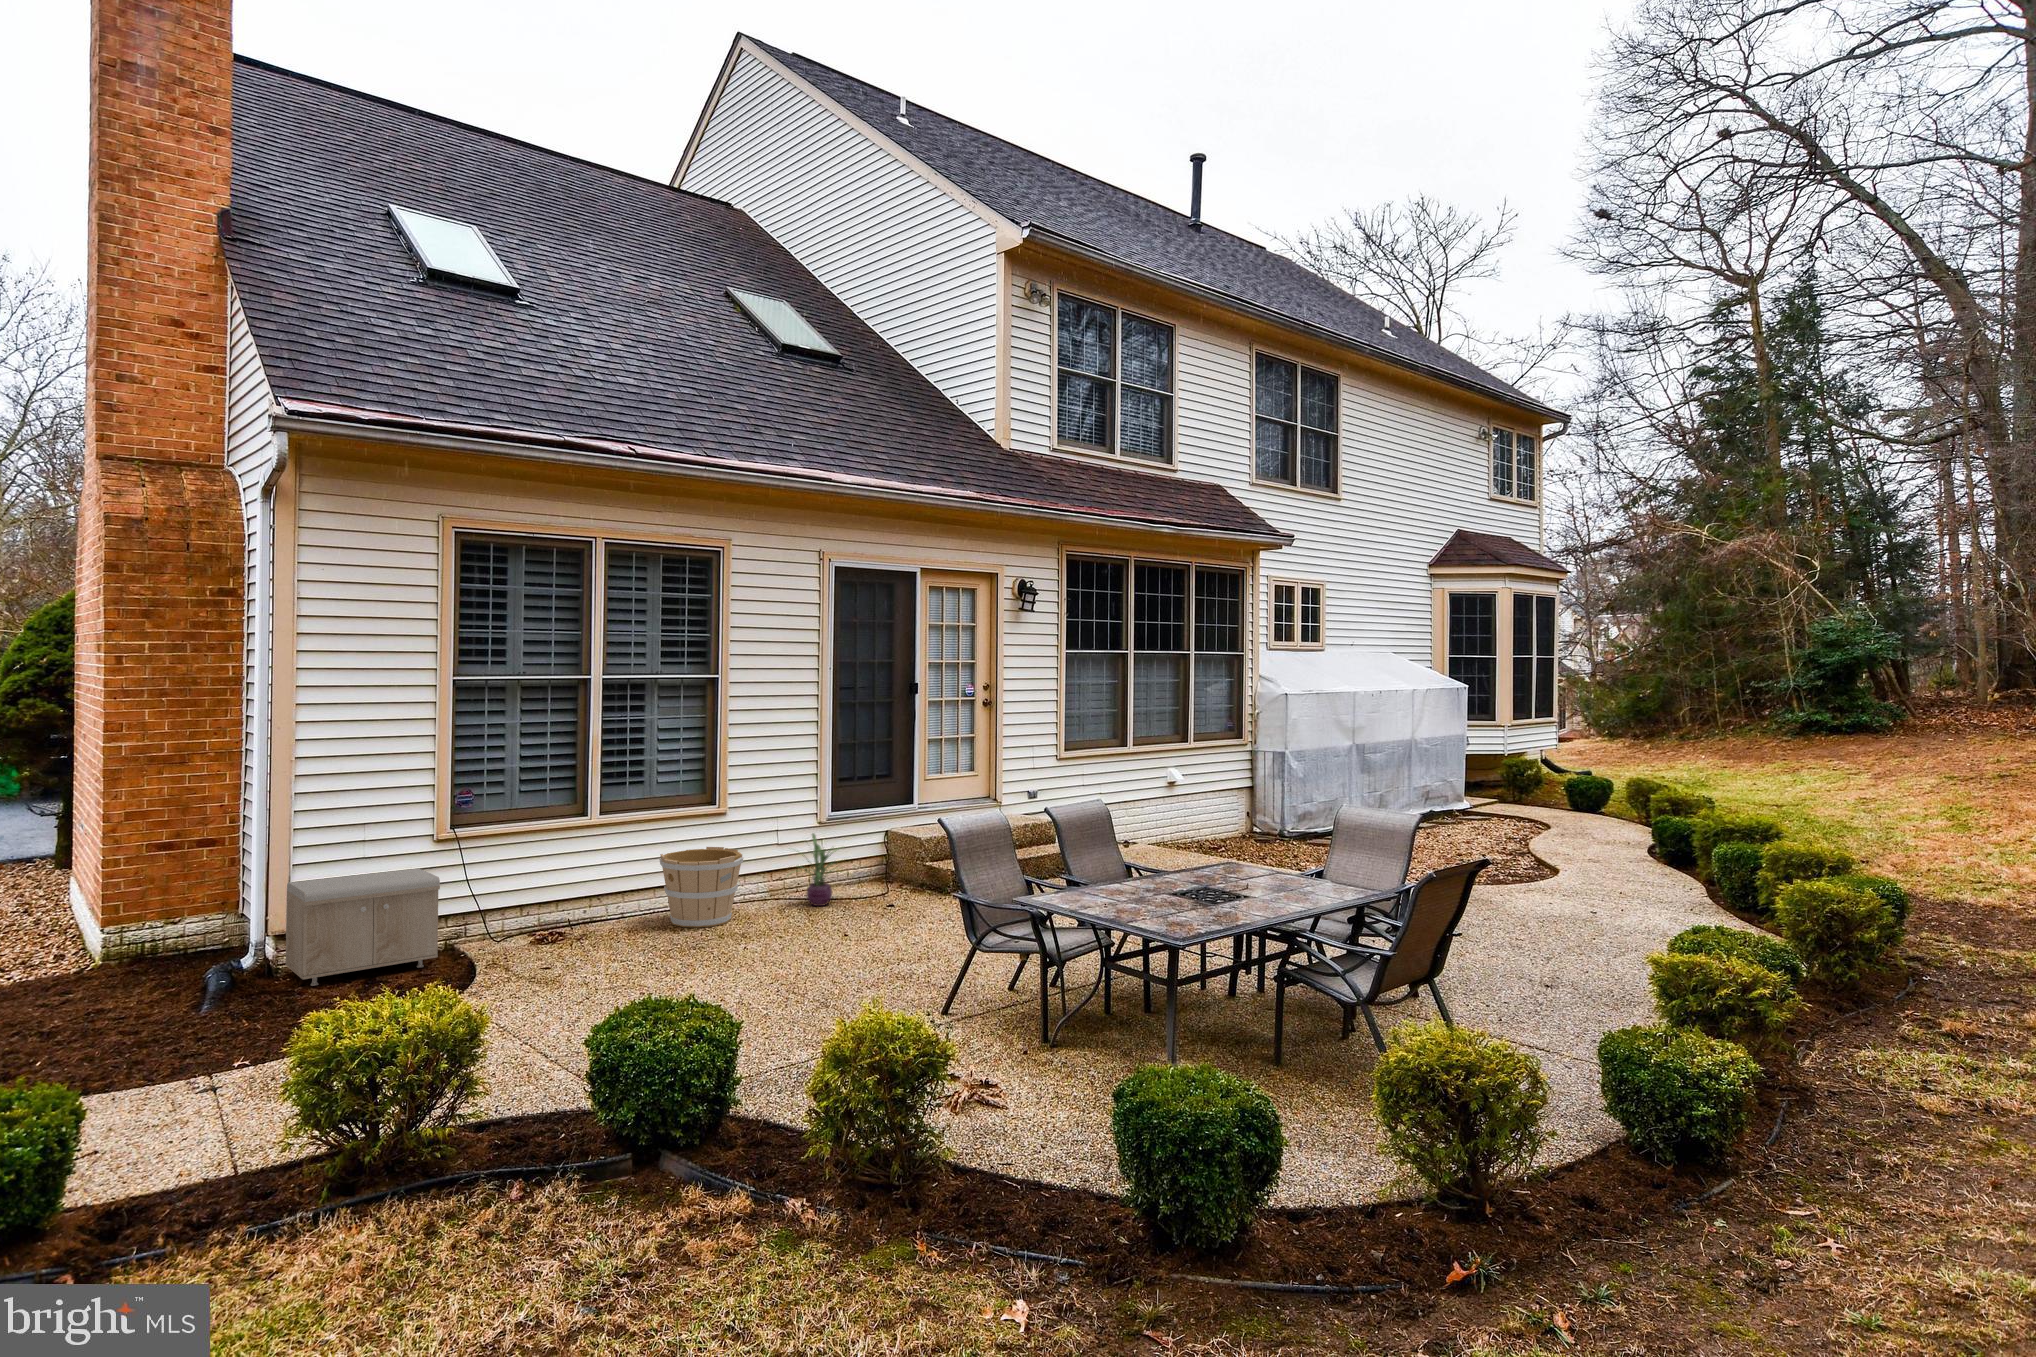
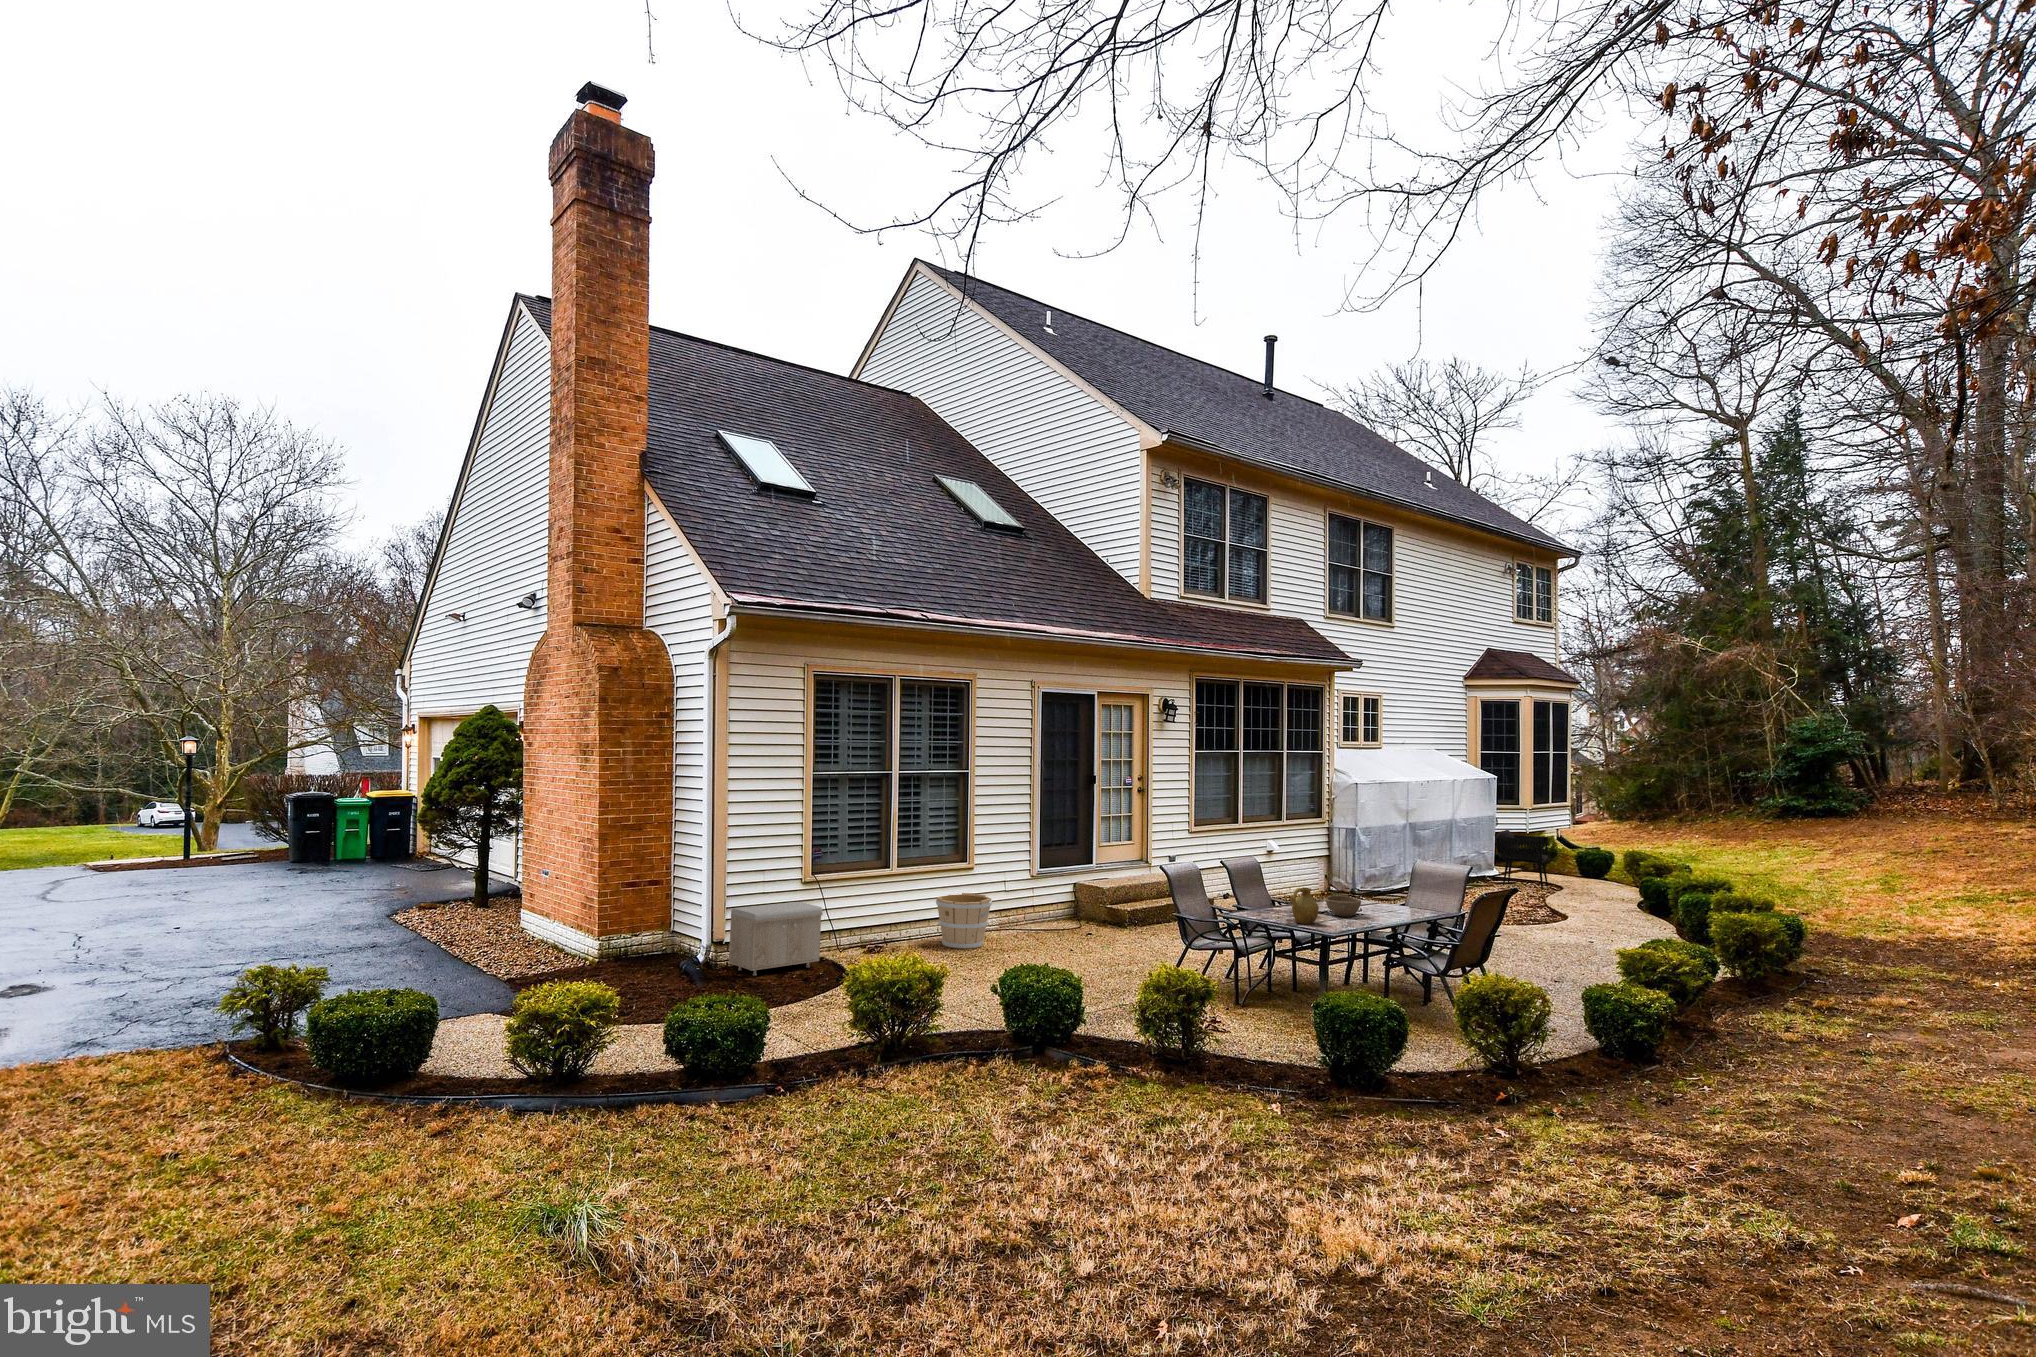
armchair: none [1460,749,1524,821] -> present [1496,830,1548,889]
decorative plant: present [787,834,832,906] -> none [1010,885,1061,938]
pitcher: none [1139,837,1179,894] -> present [1292,888,1319,924]
bowl: none [1200,846,1251,878] -> present [1326,896,1361,917]

